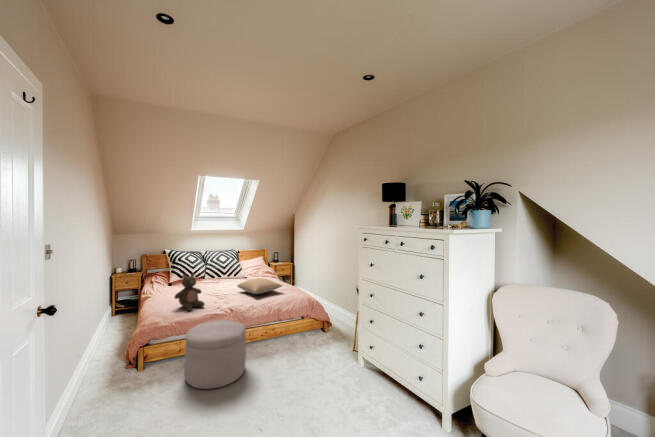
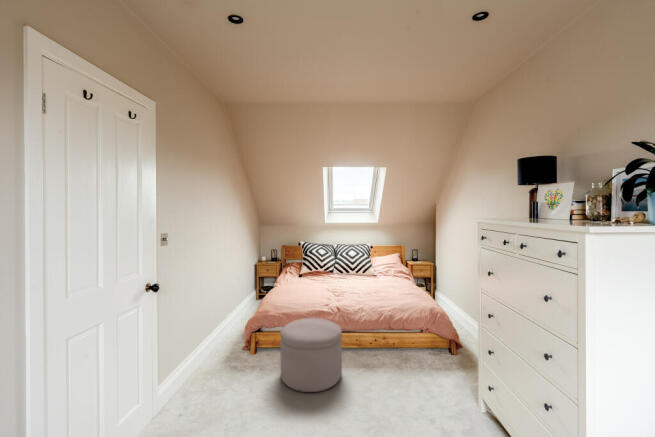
stuffed bear: present [175,273,204,310] -> none [287,265,314,303]
pillow: present [237,278,282,294] -> none [355,278,405,296]

